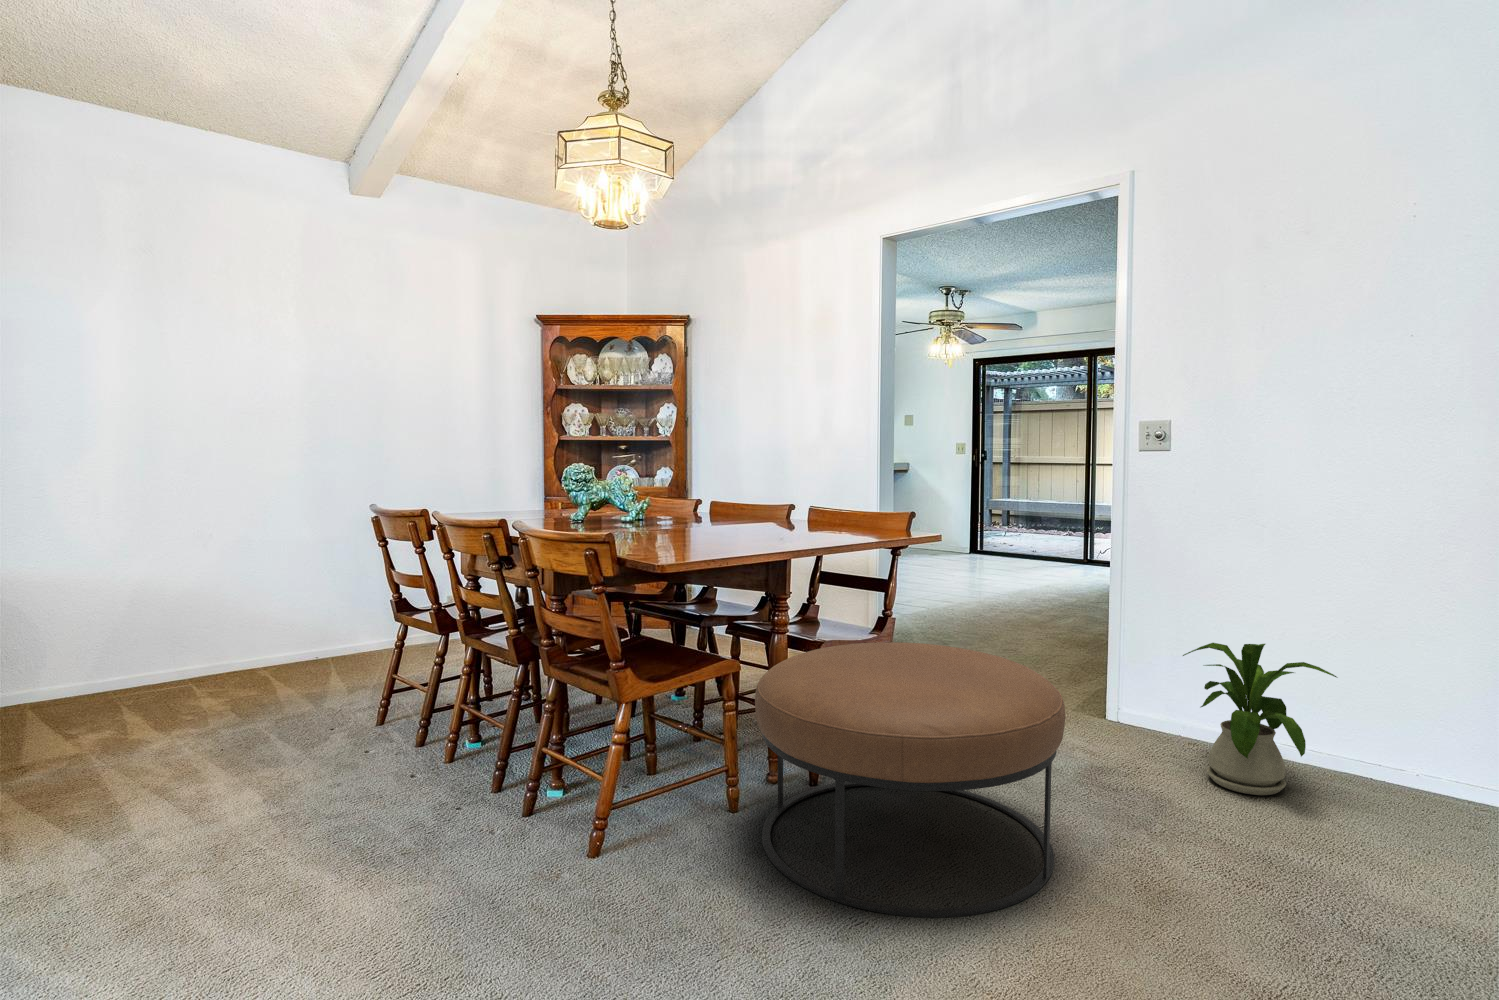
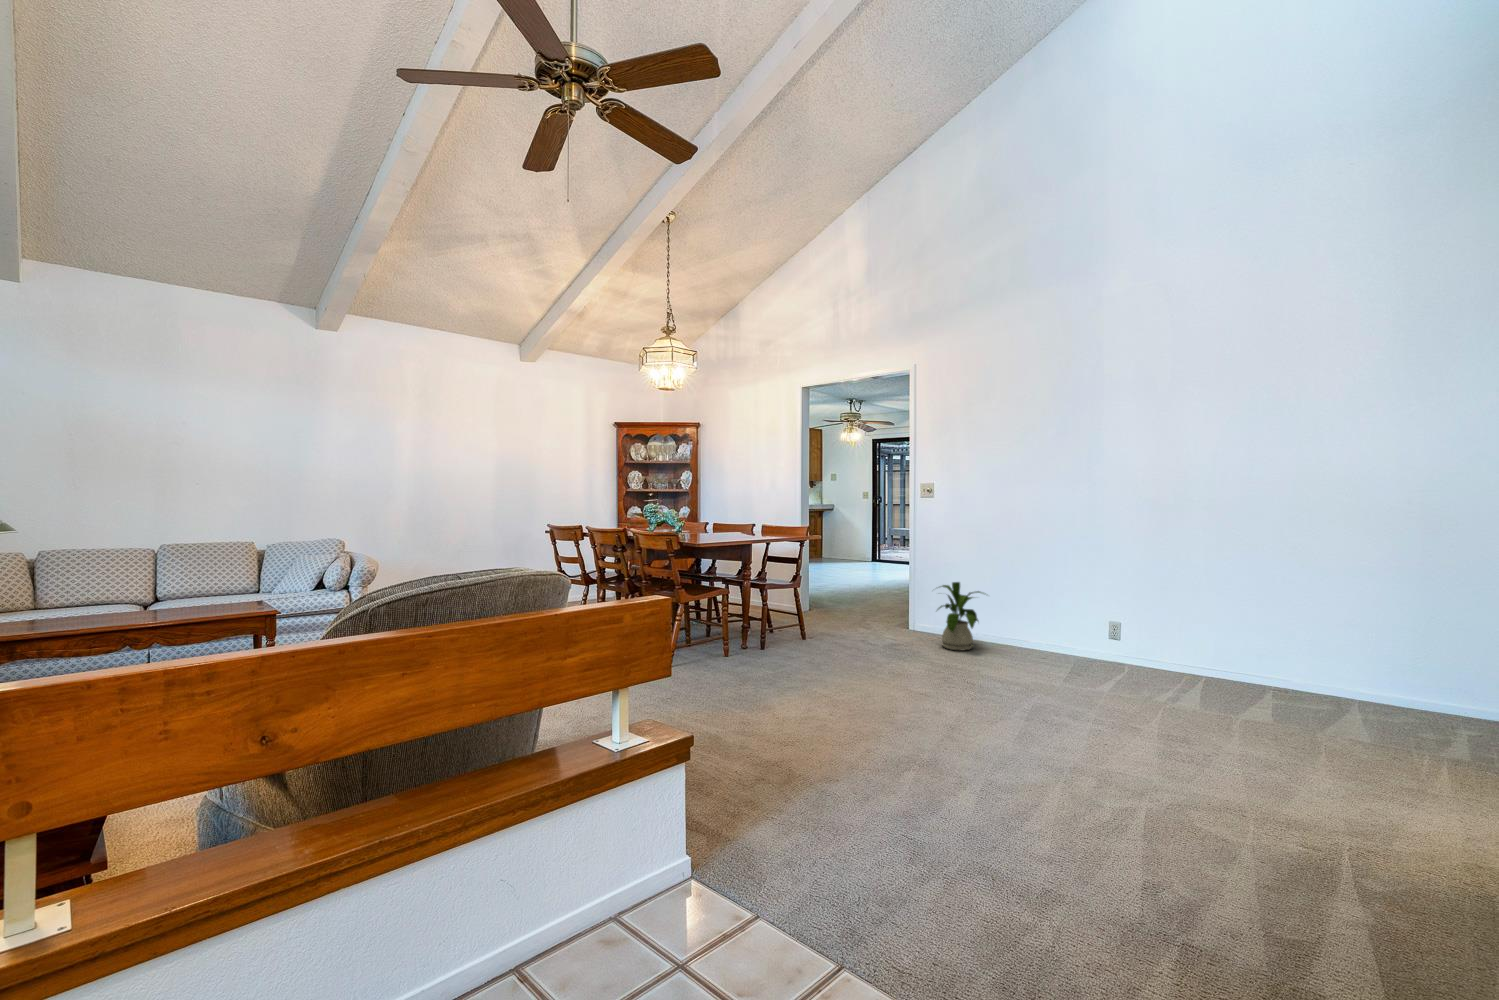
ottoman: present [755,642,1065,917] -> none [737,583,864,679]

